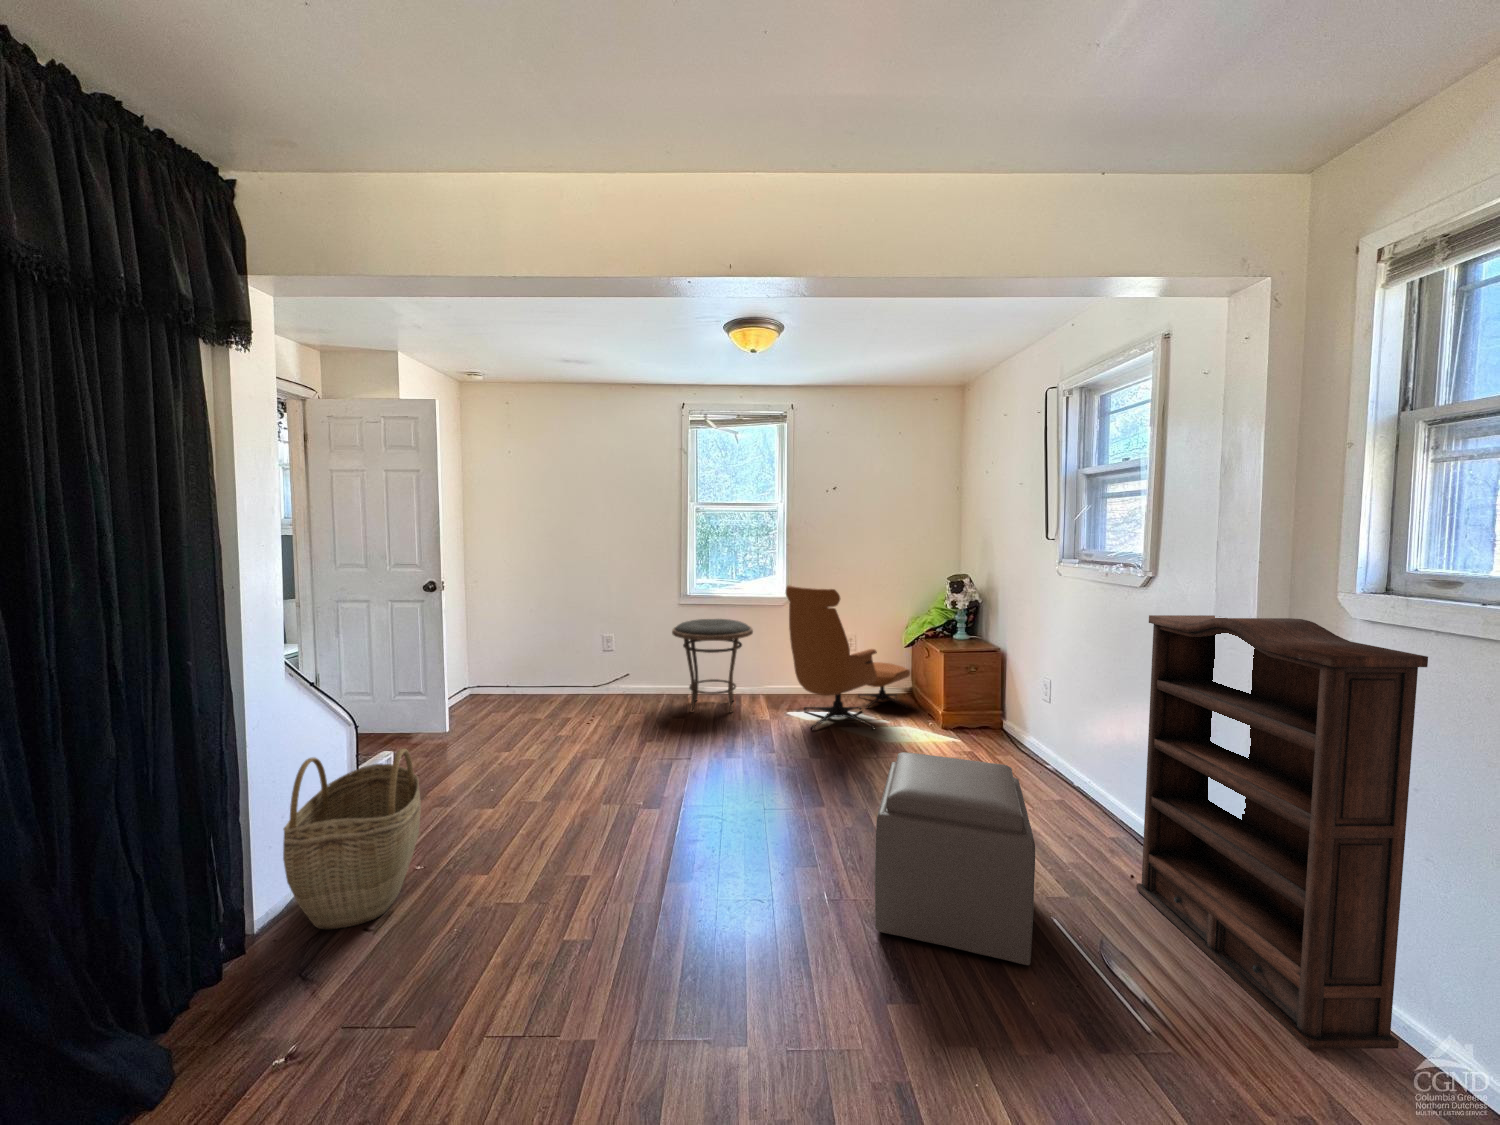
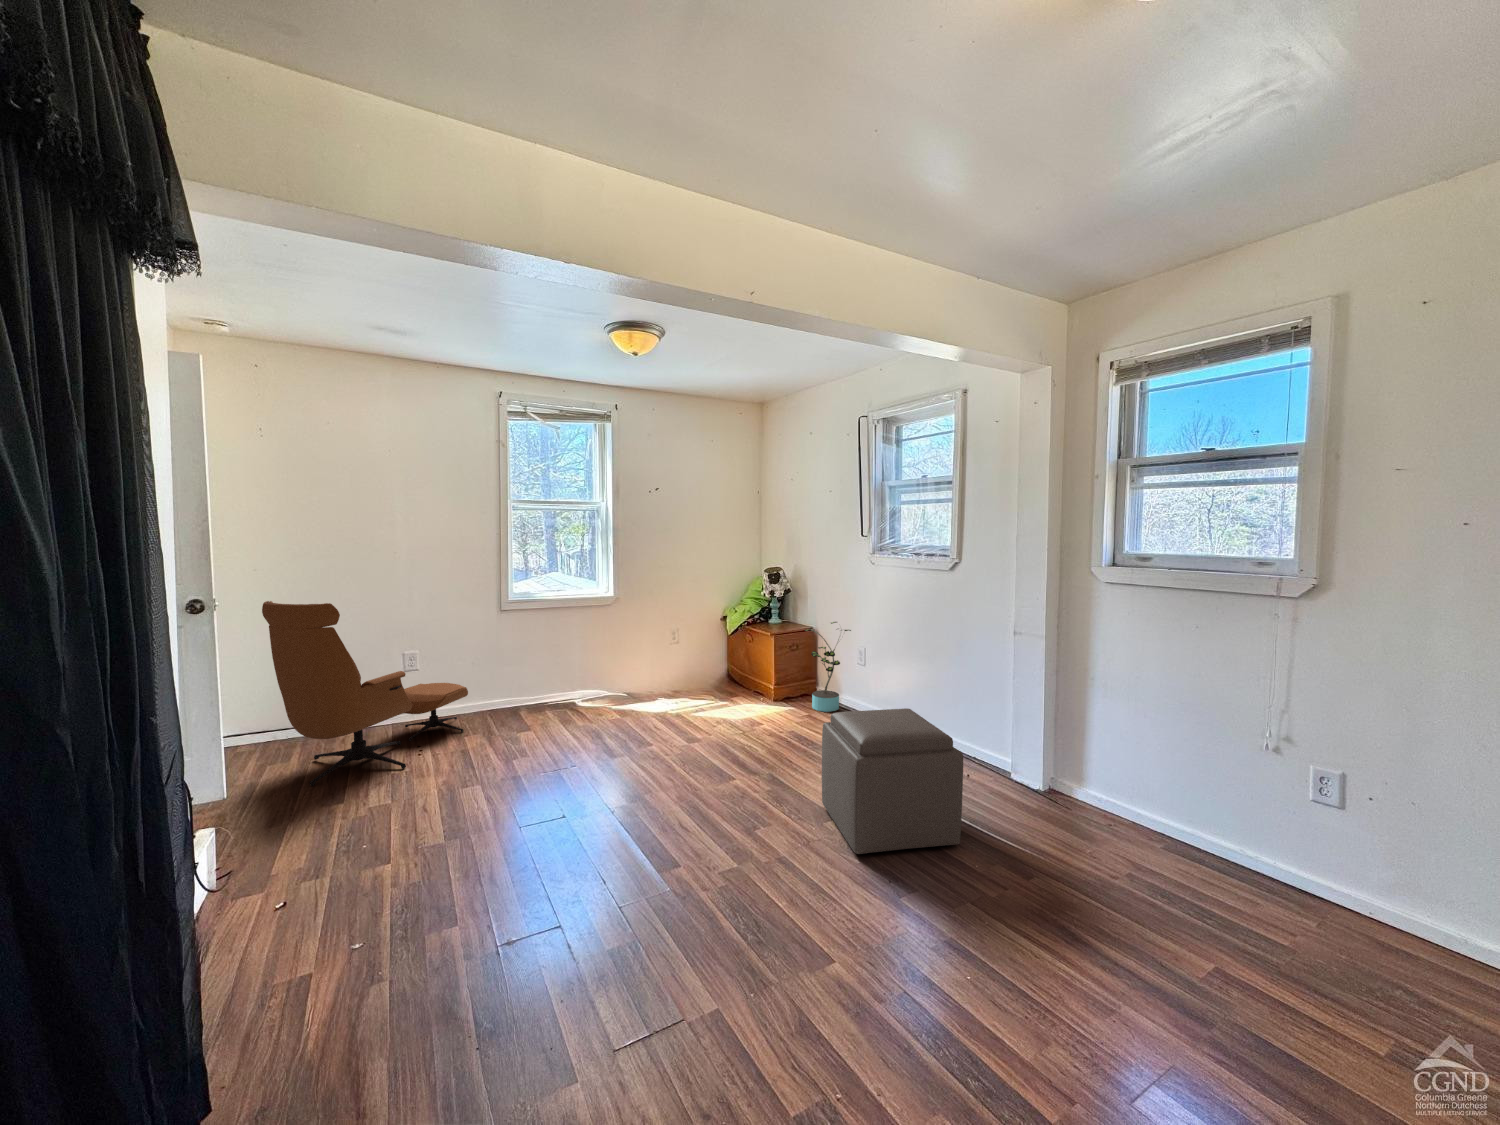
lounge chair: present [786,585,910,730] -> present [262,601,468,786]
bookshelf: present [1136,615,1428,1049] -> none [977,584,1145,840]
side table: present [672,619,753,713] -> none [503,623,594,726]
potted plant: none [976,643,1030,751] -> present [805,622,851,712]
woven basket: present [283,749,421,929] -> none [218,800,390,1049]

